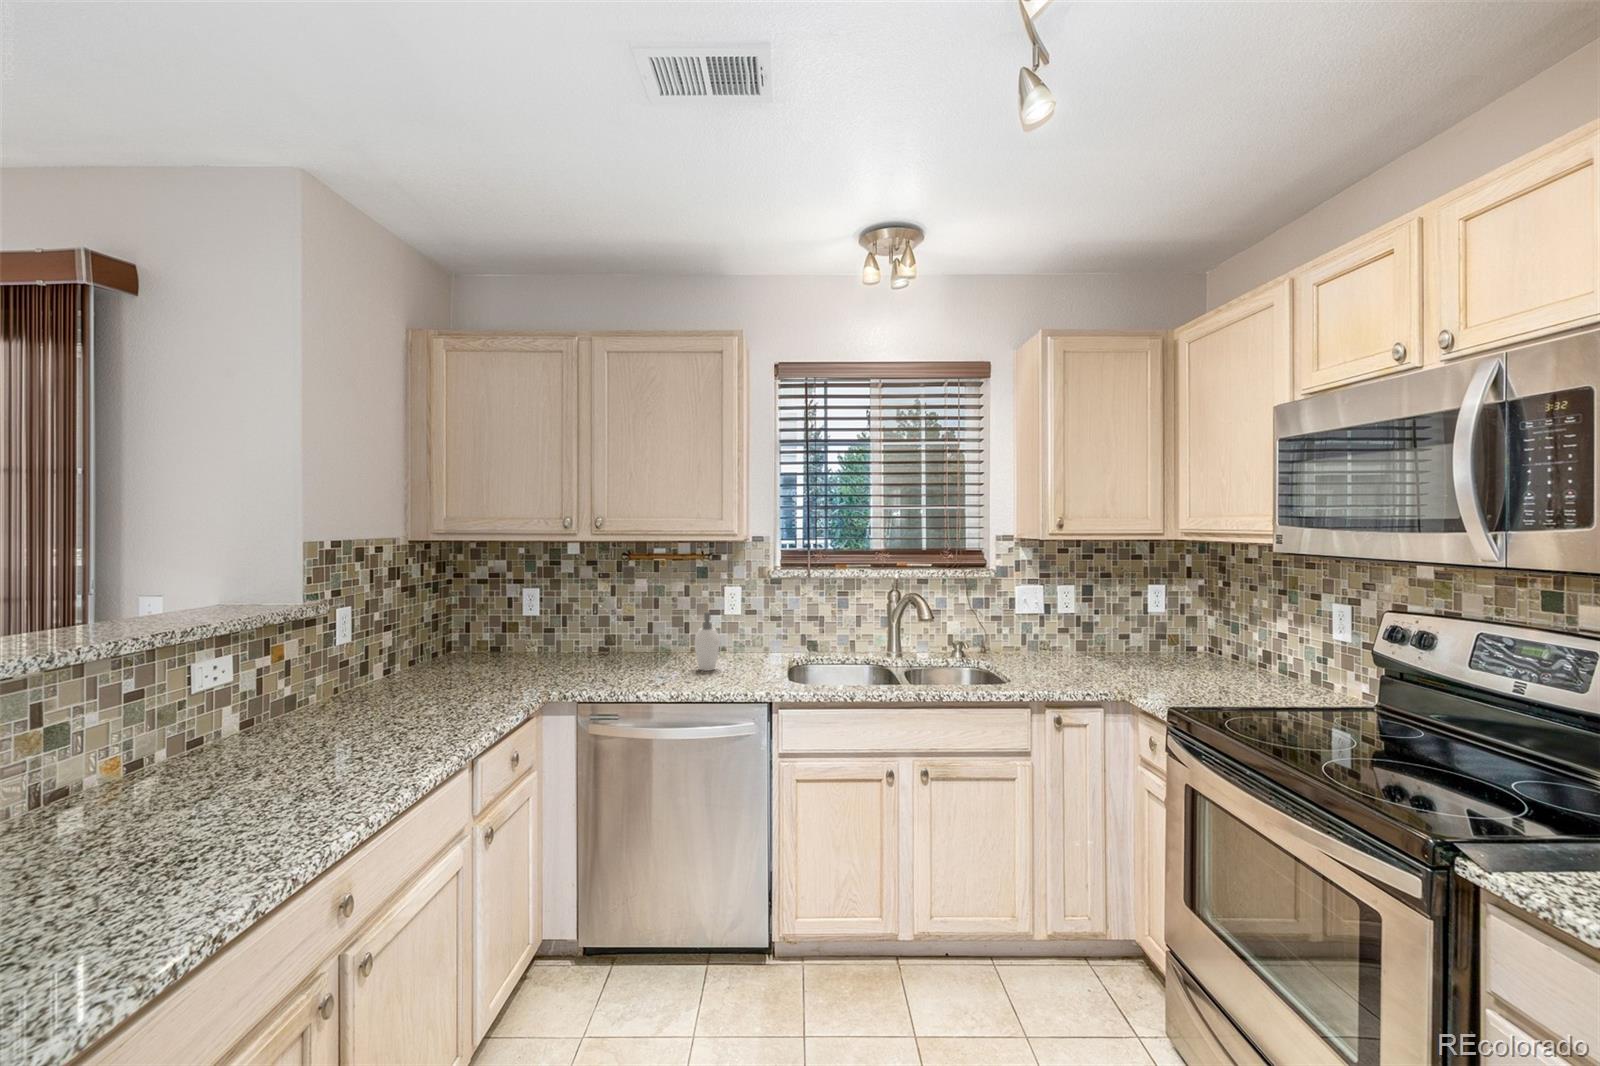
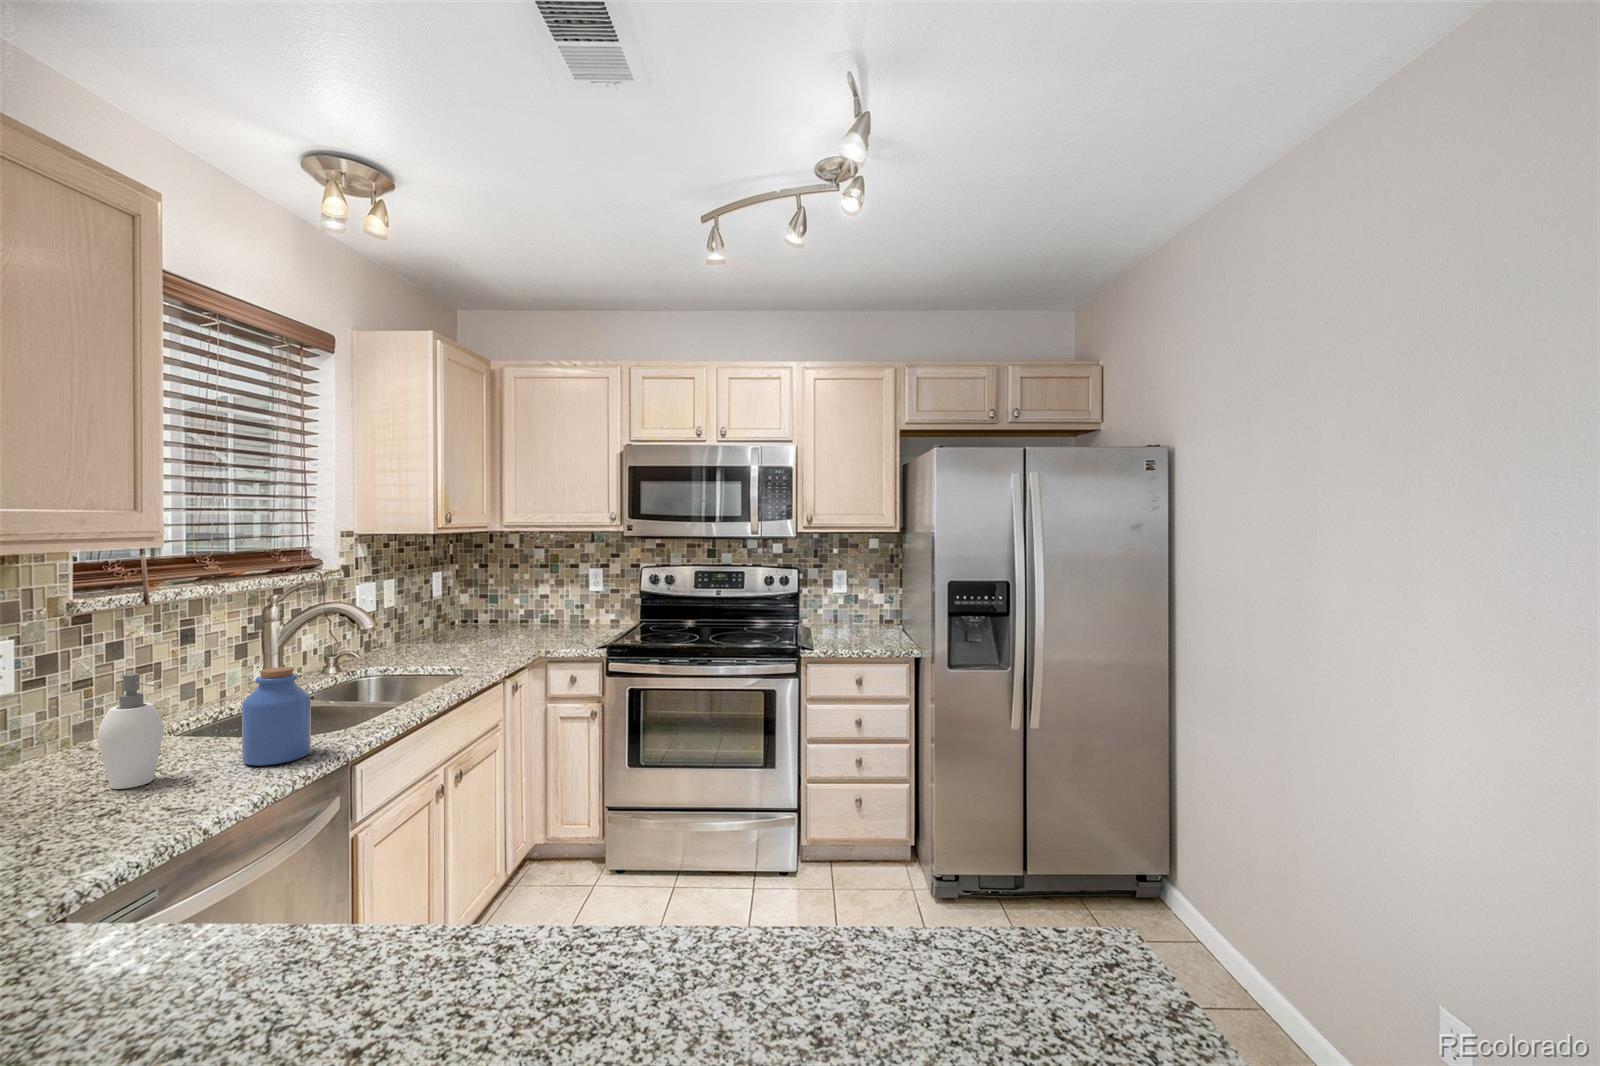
jar: none [726,624,761,684] -> present [242,667,311,766]

